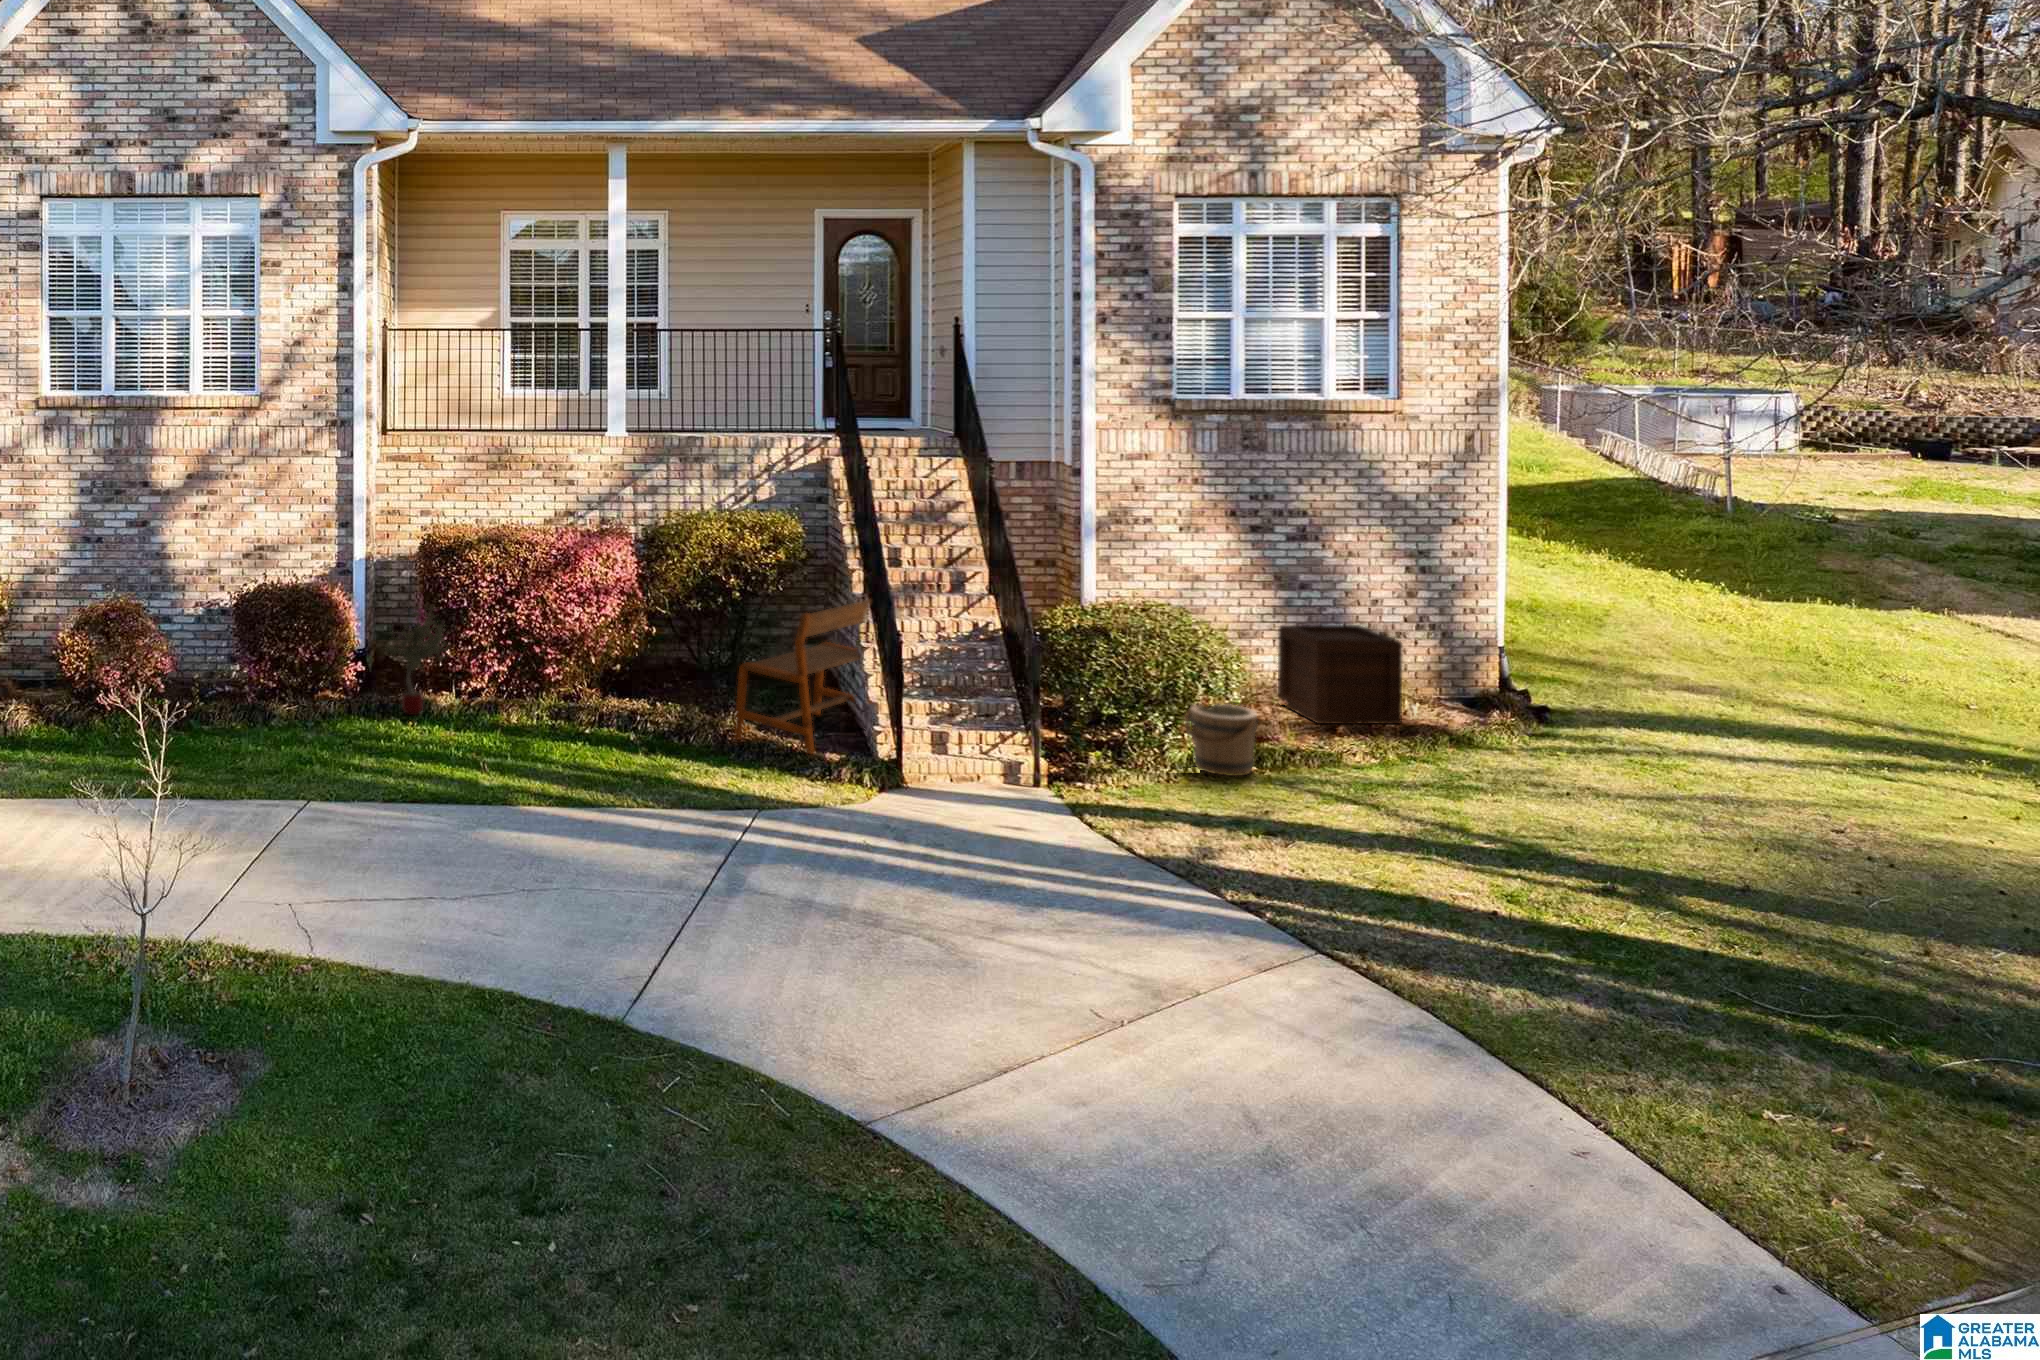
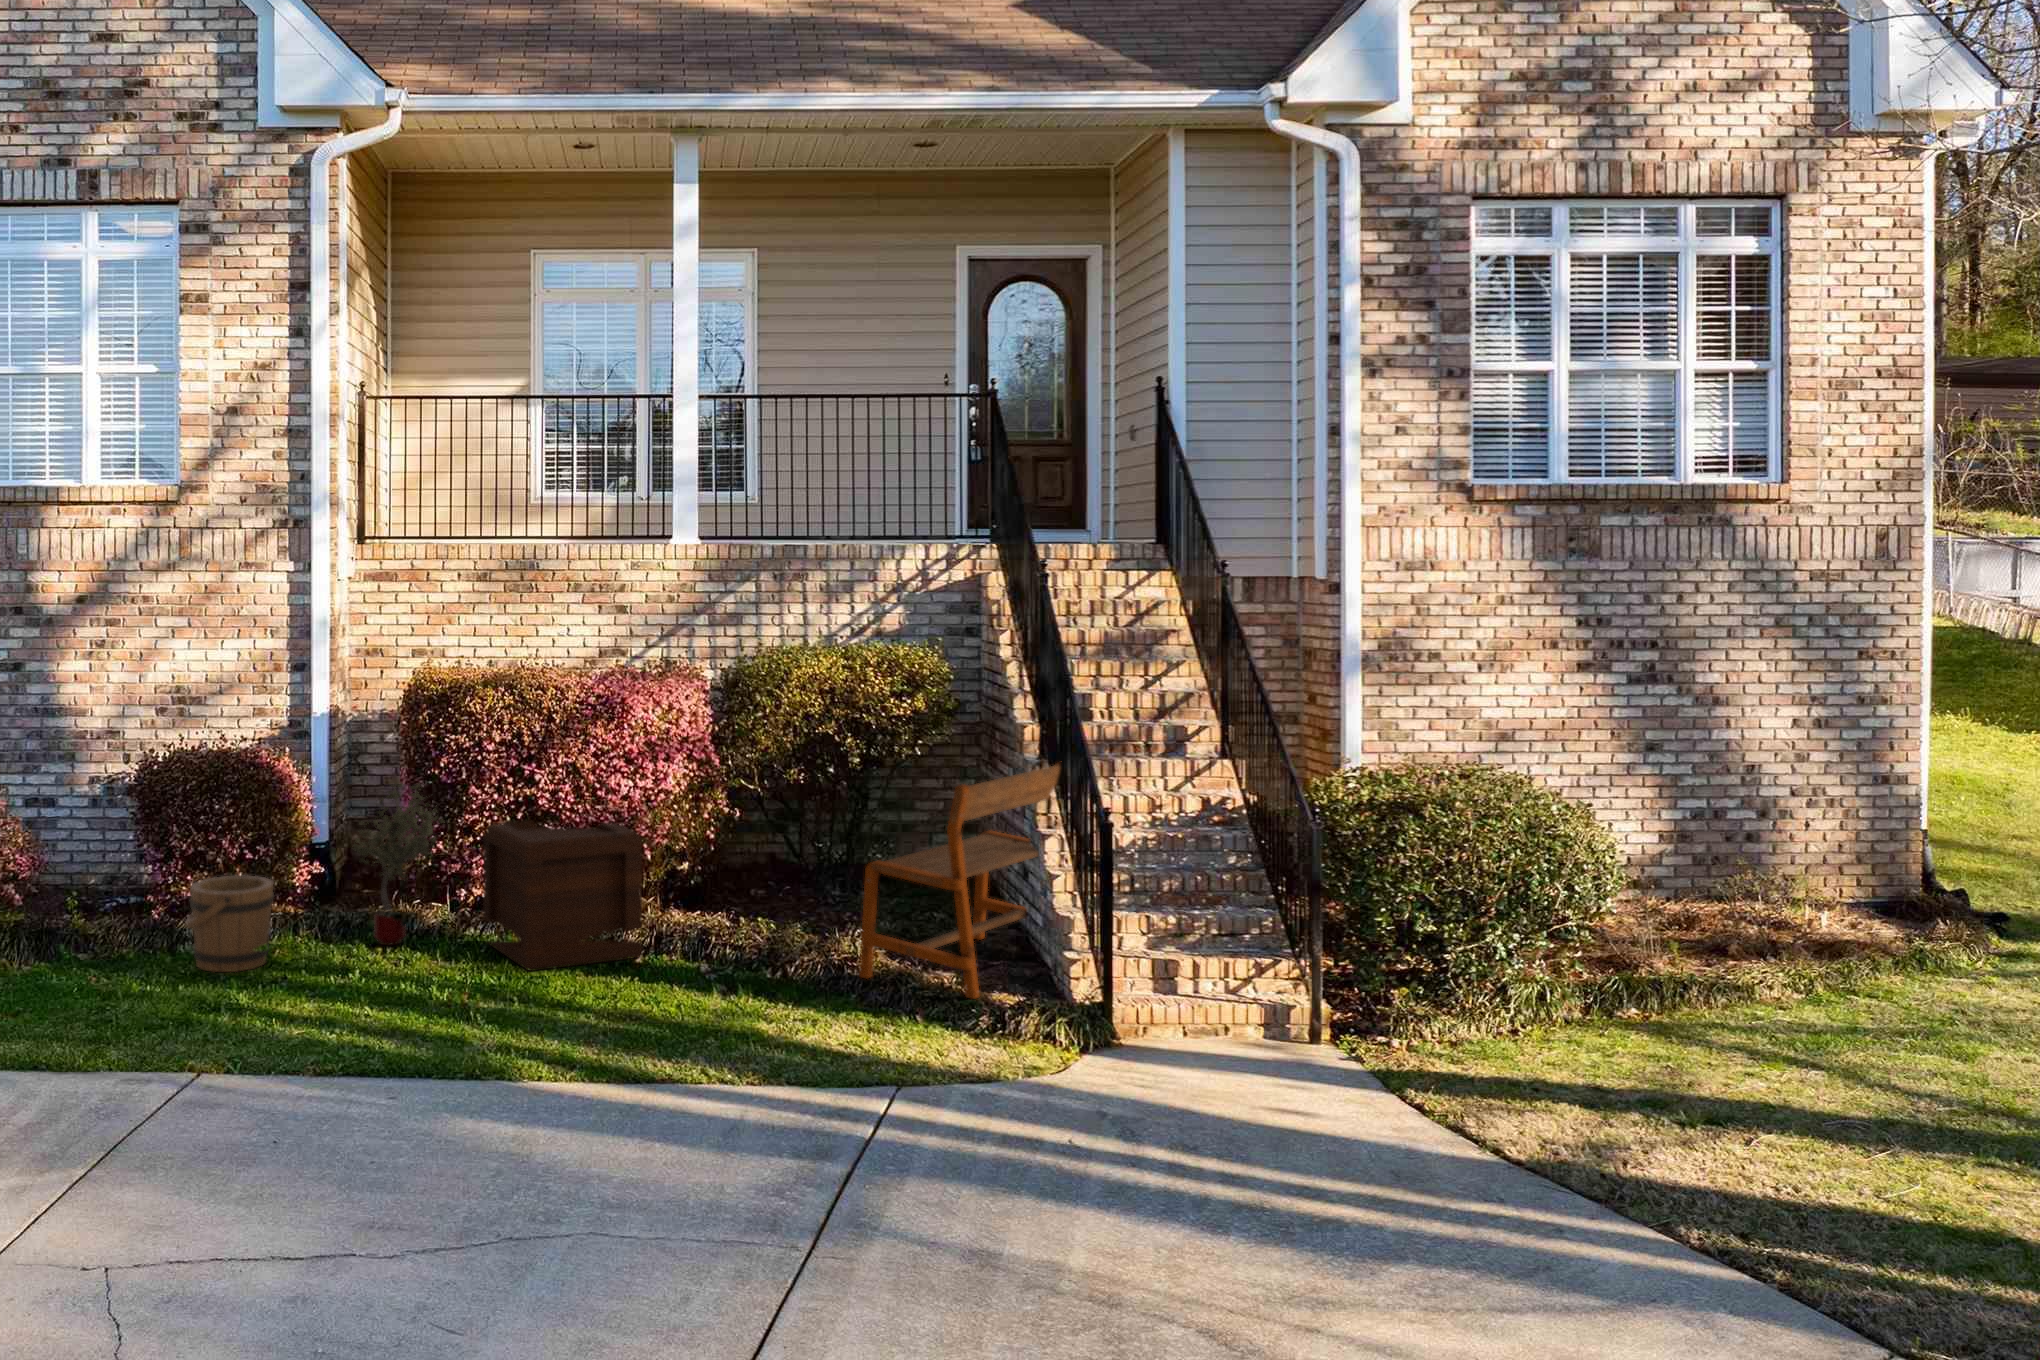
wooden crate: present [1278,625,1403,724] -> present [483,821,642,971]
bucket: present [1184,703,1258,776] -> present [185,875,274,972]

